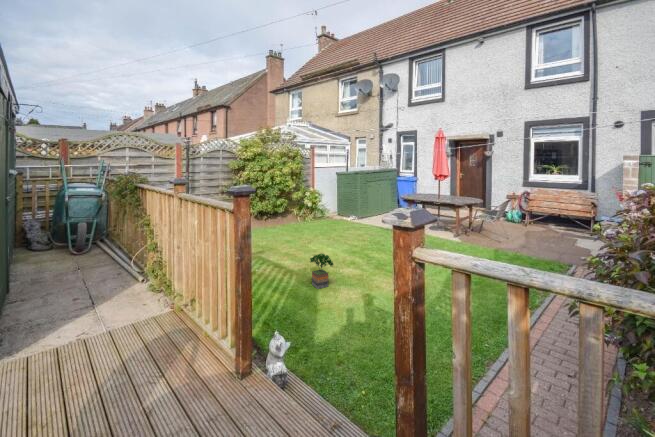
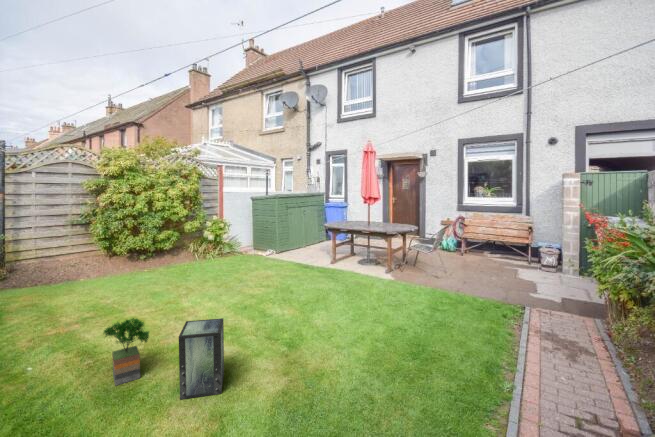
storage box: none [355,256,381,297] -> present [179,318,224,399]

